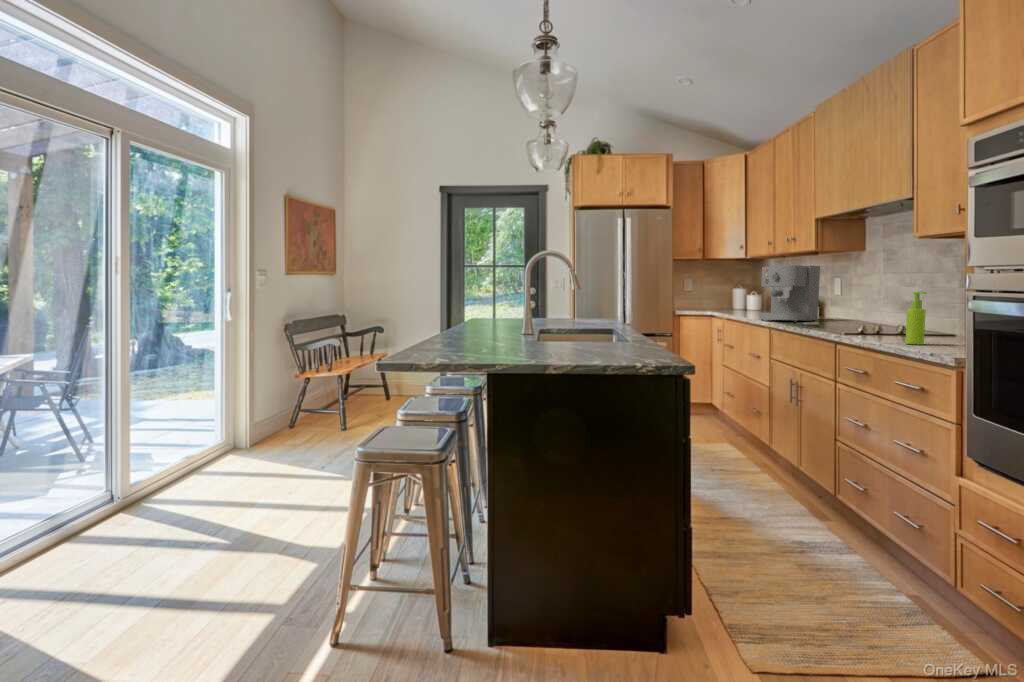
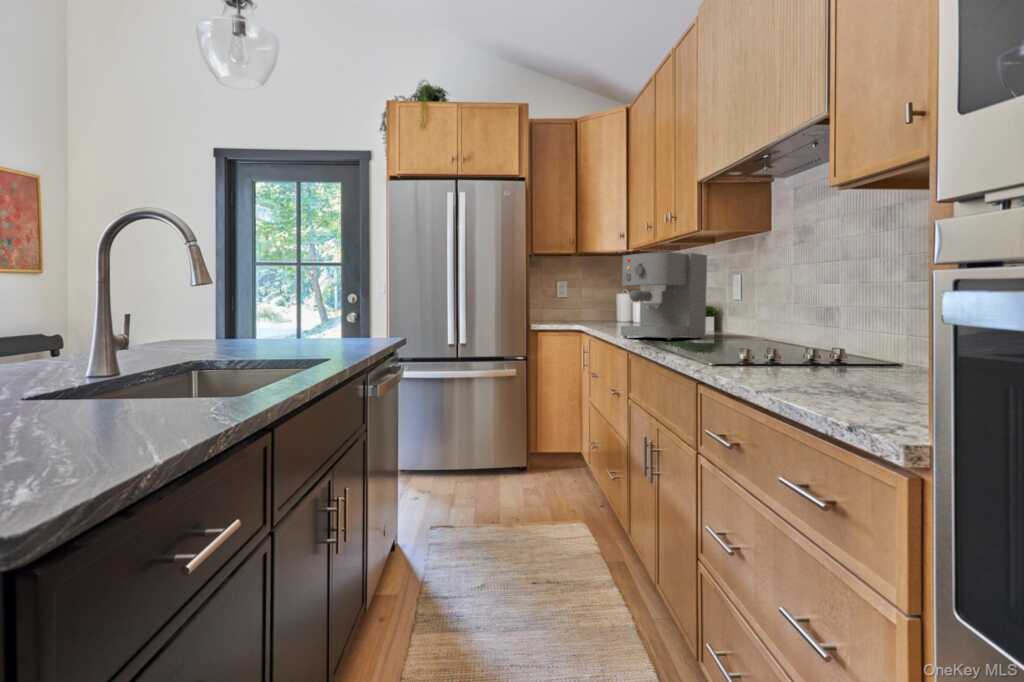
soap dispenser: present [905,291,926,344] -> none [805,280,845,394]

